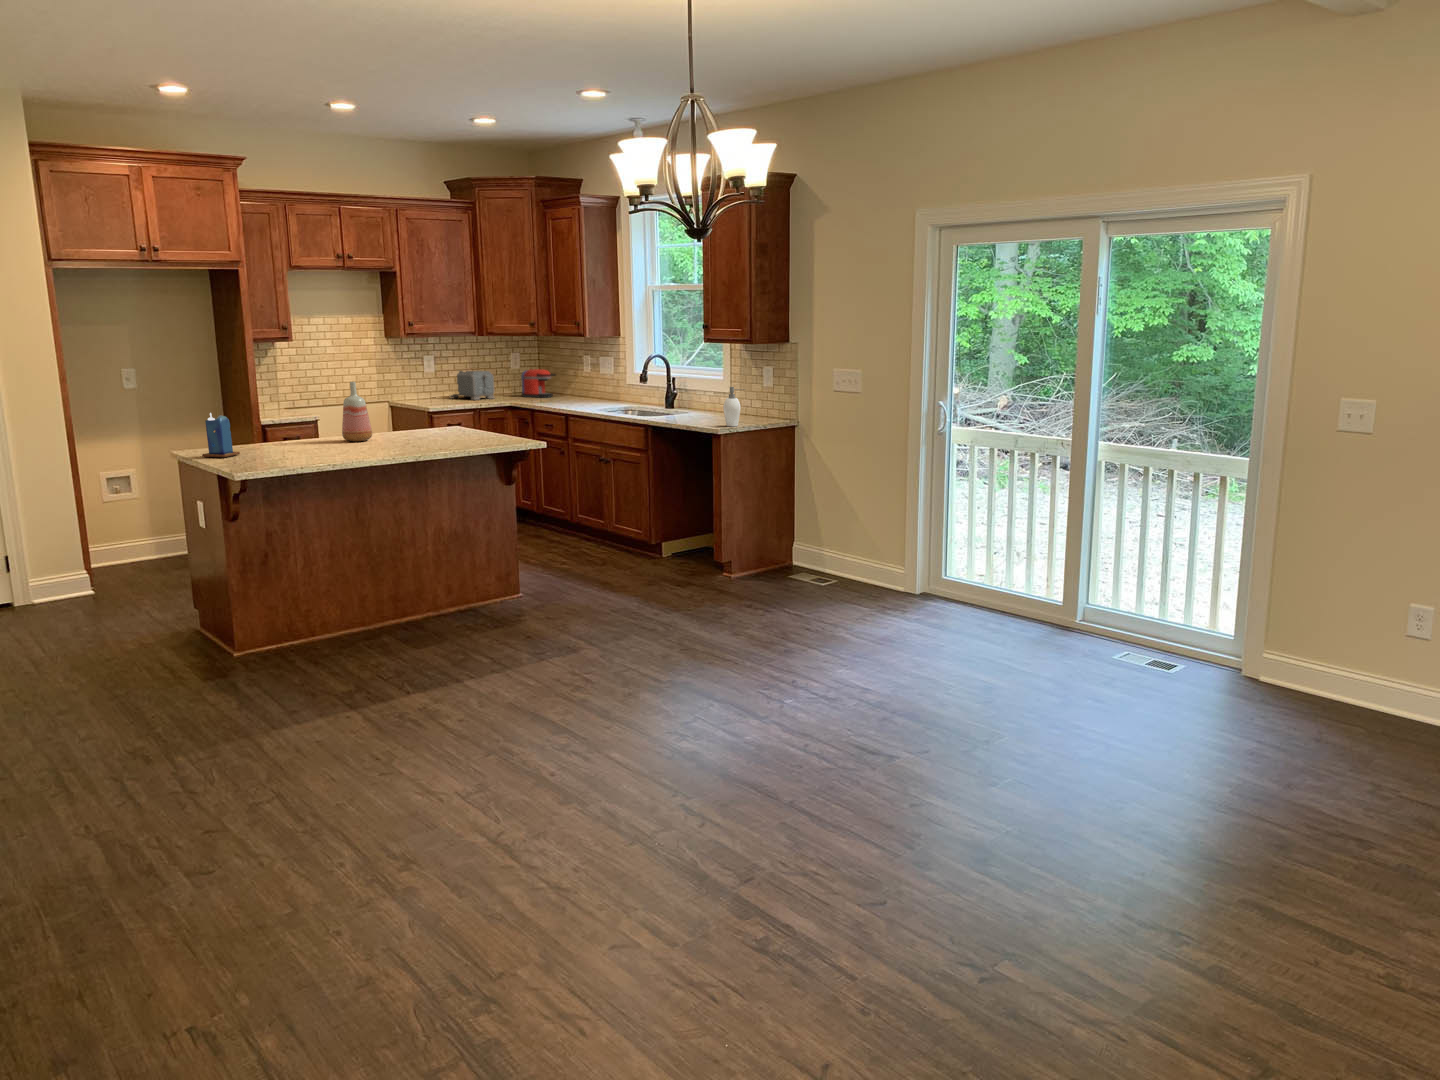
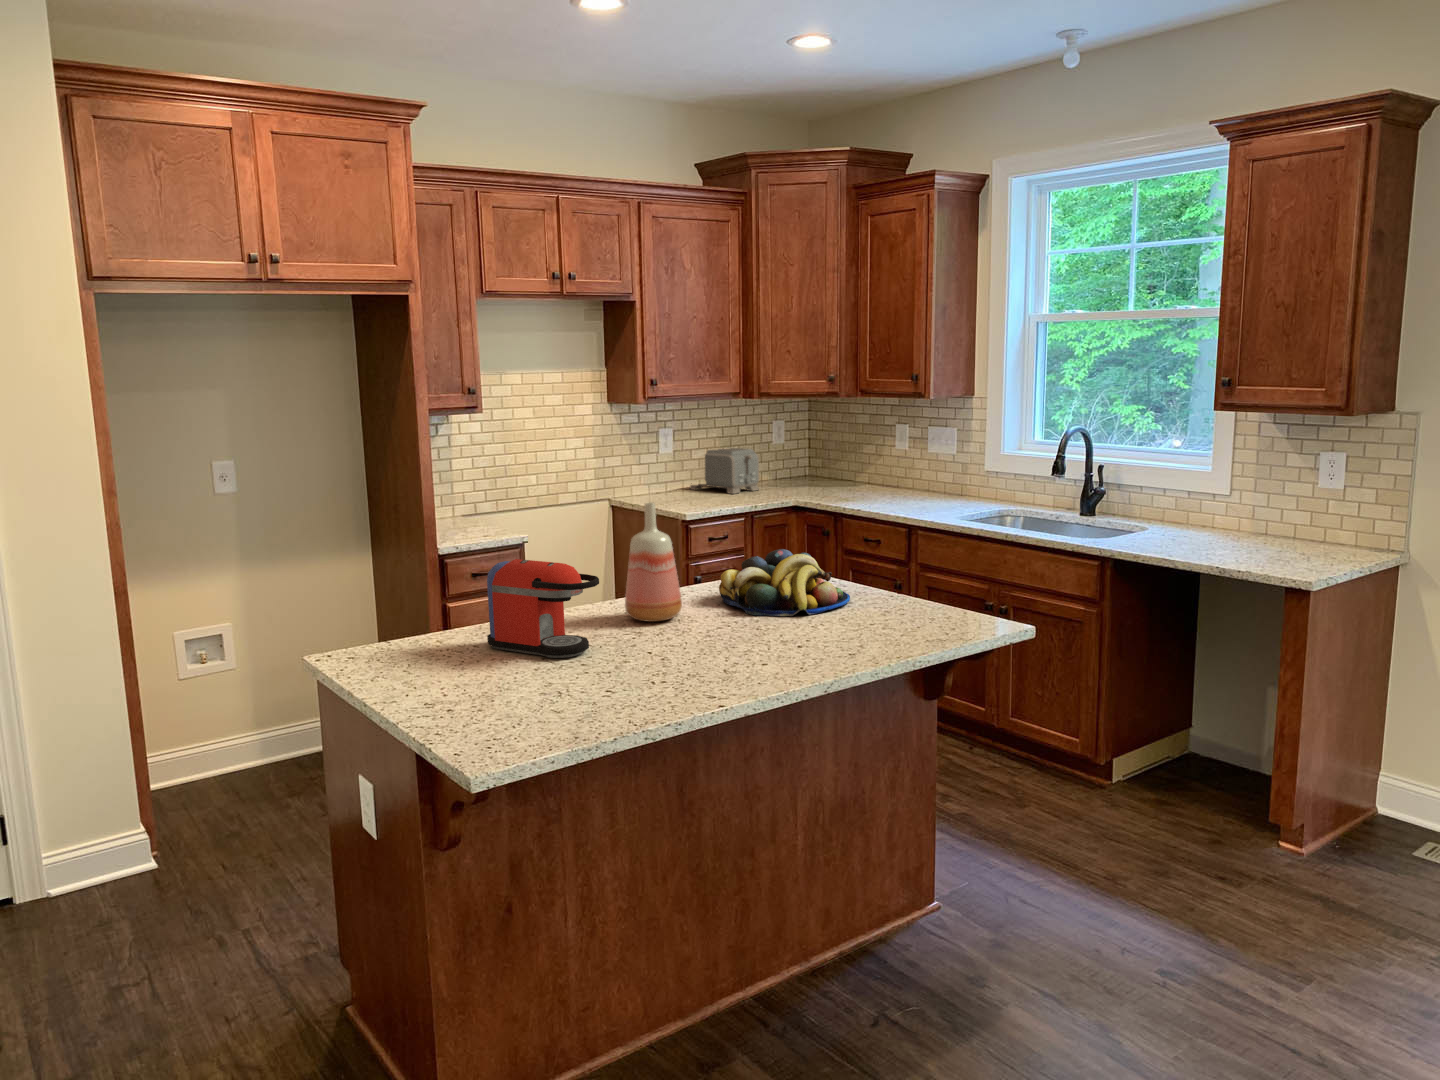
coffee maker: present [522,369,556,397] -> present [487,559,599,658]
soap dispenser: present [723,387,744,426] -> none [1296,496,1346,571]
fruit bowl: none [398,410,467,440] -> present [719,549,850,616]
candle: present [202,413,240,457] -> none [367,588,444,689]

